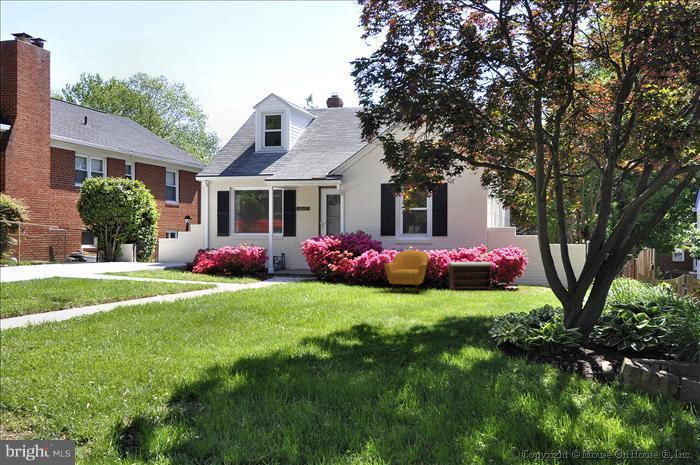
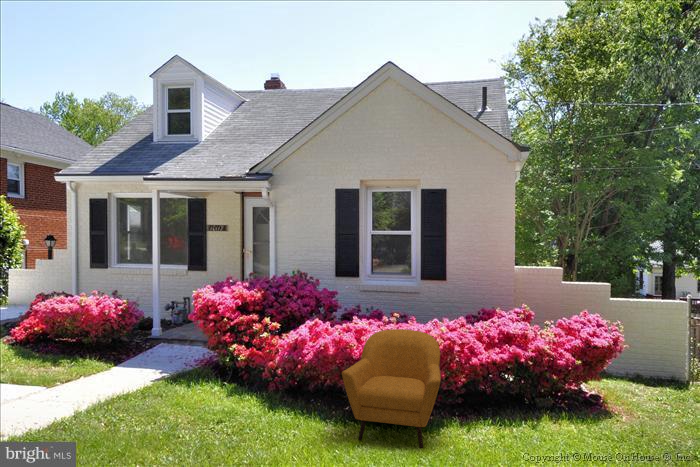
bench: present [449,262,492,290] -> none [477,352,577,420]

